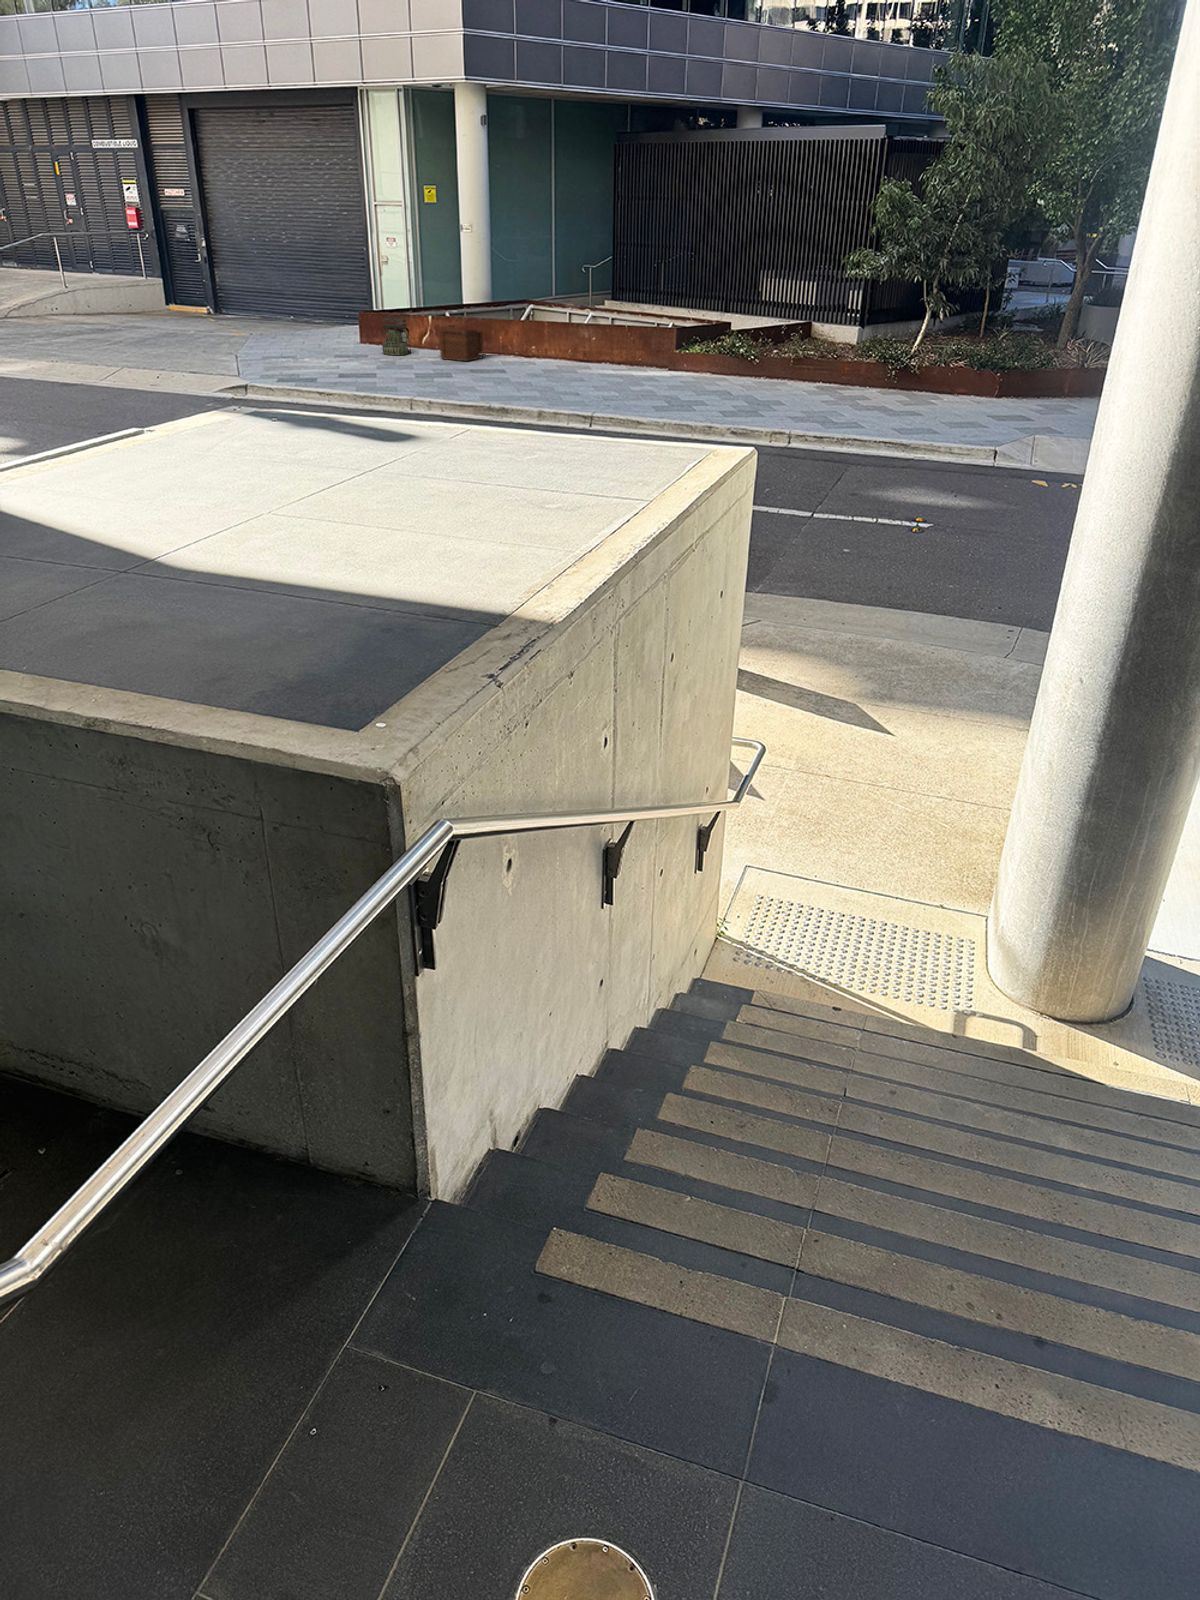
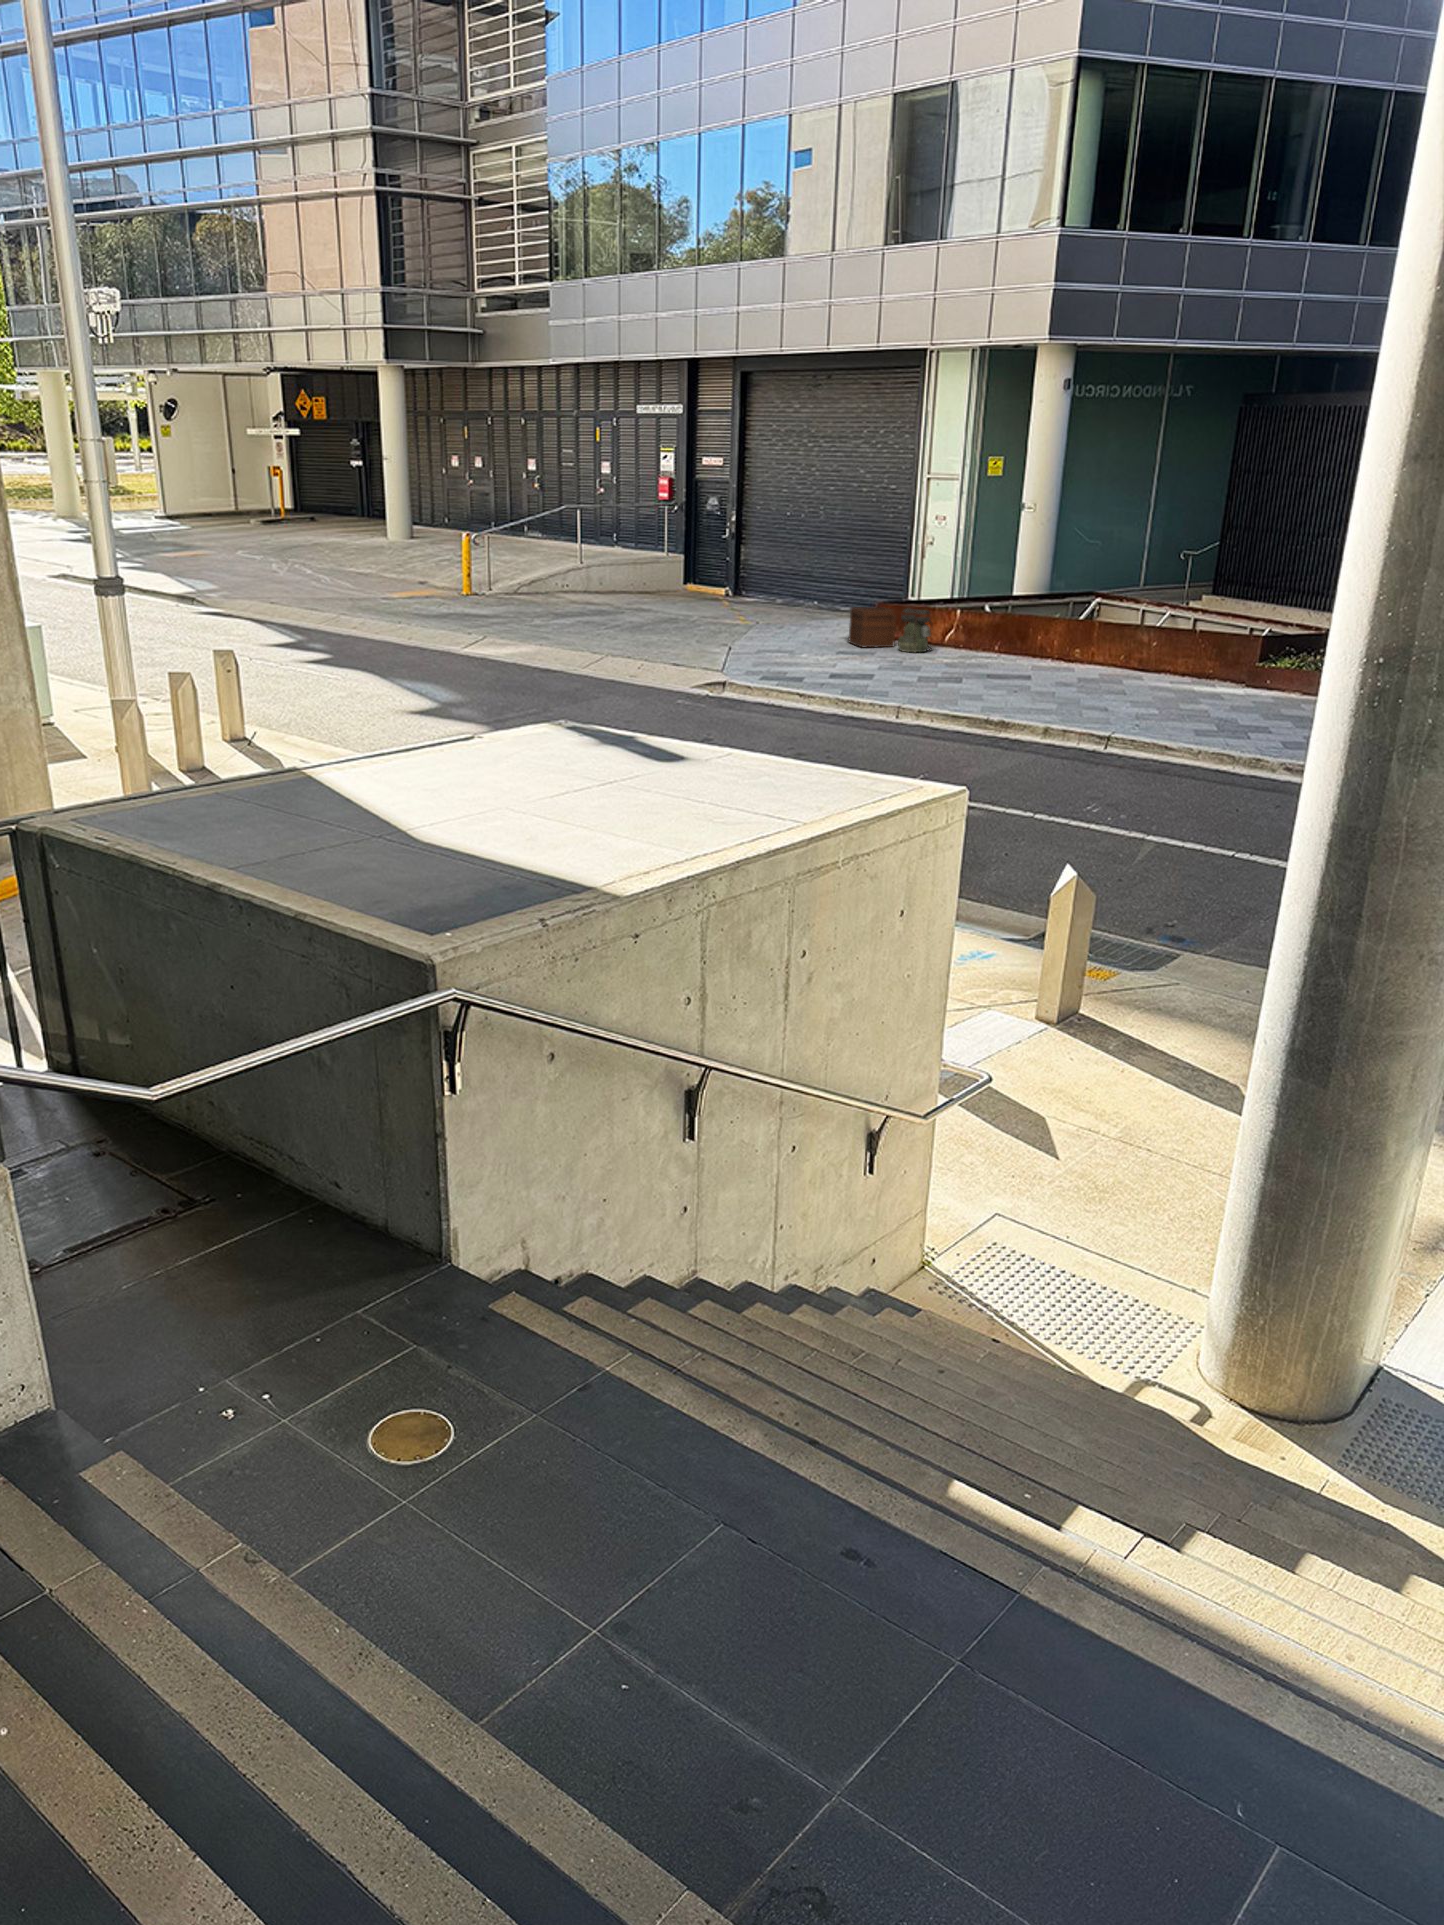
wooden crate: present [440,325,483,361] -> present [849,607,896,647]

